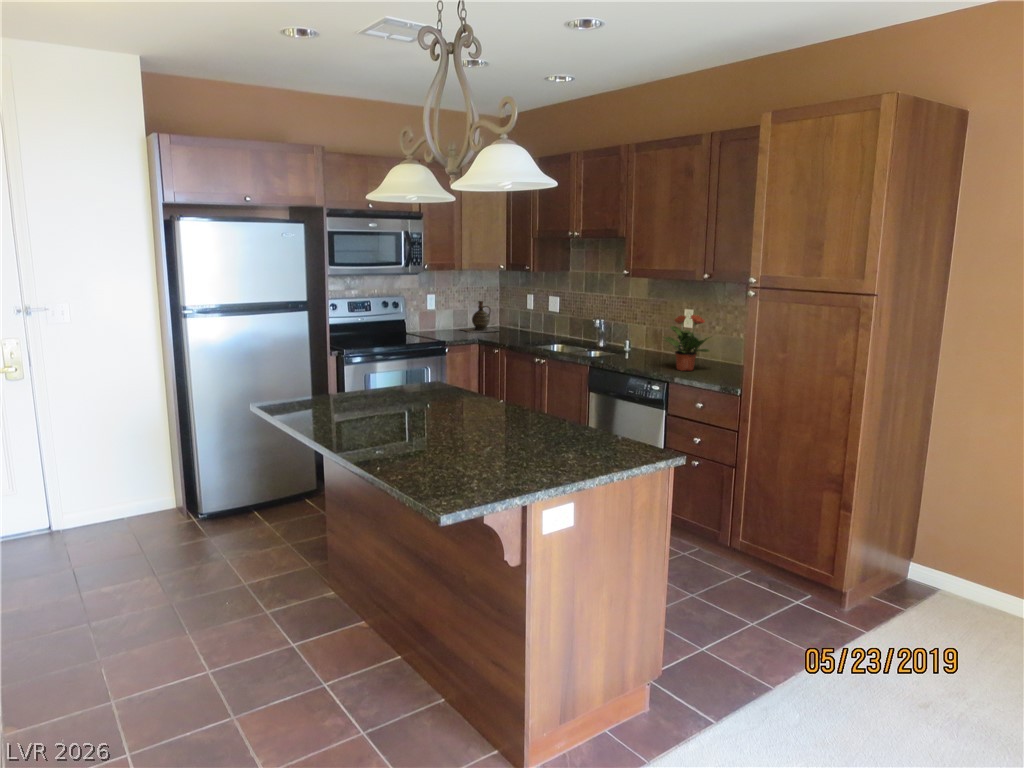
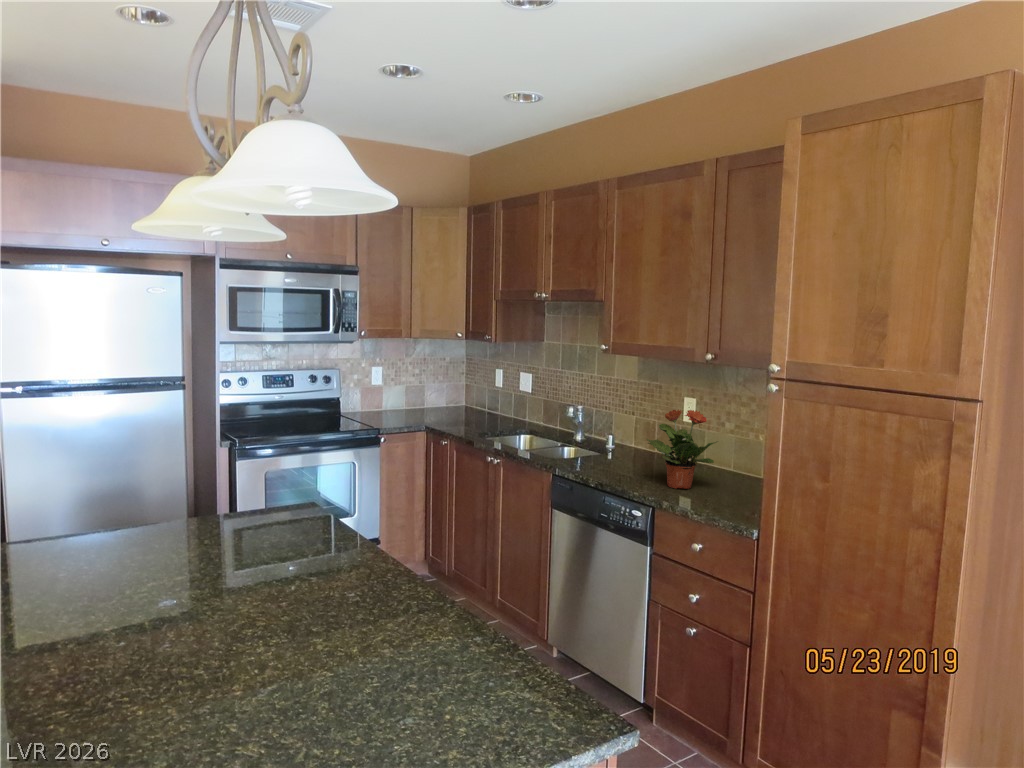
ceramic jug: present [461,301,499,333] -> none [413,375,464,415]

